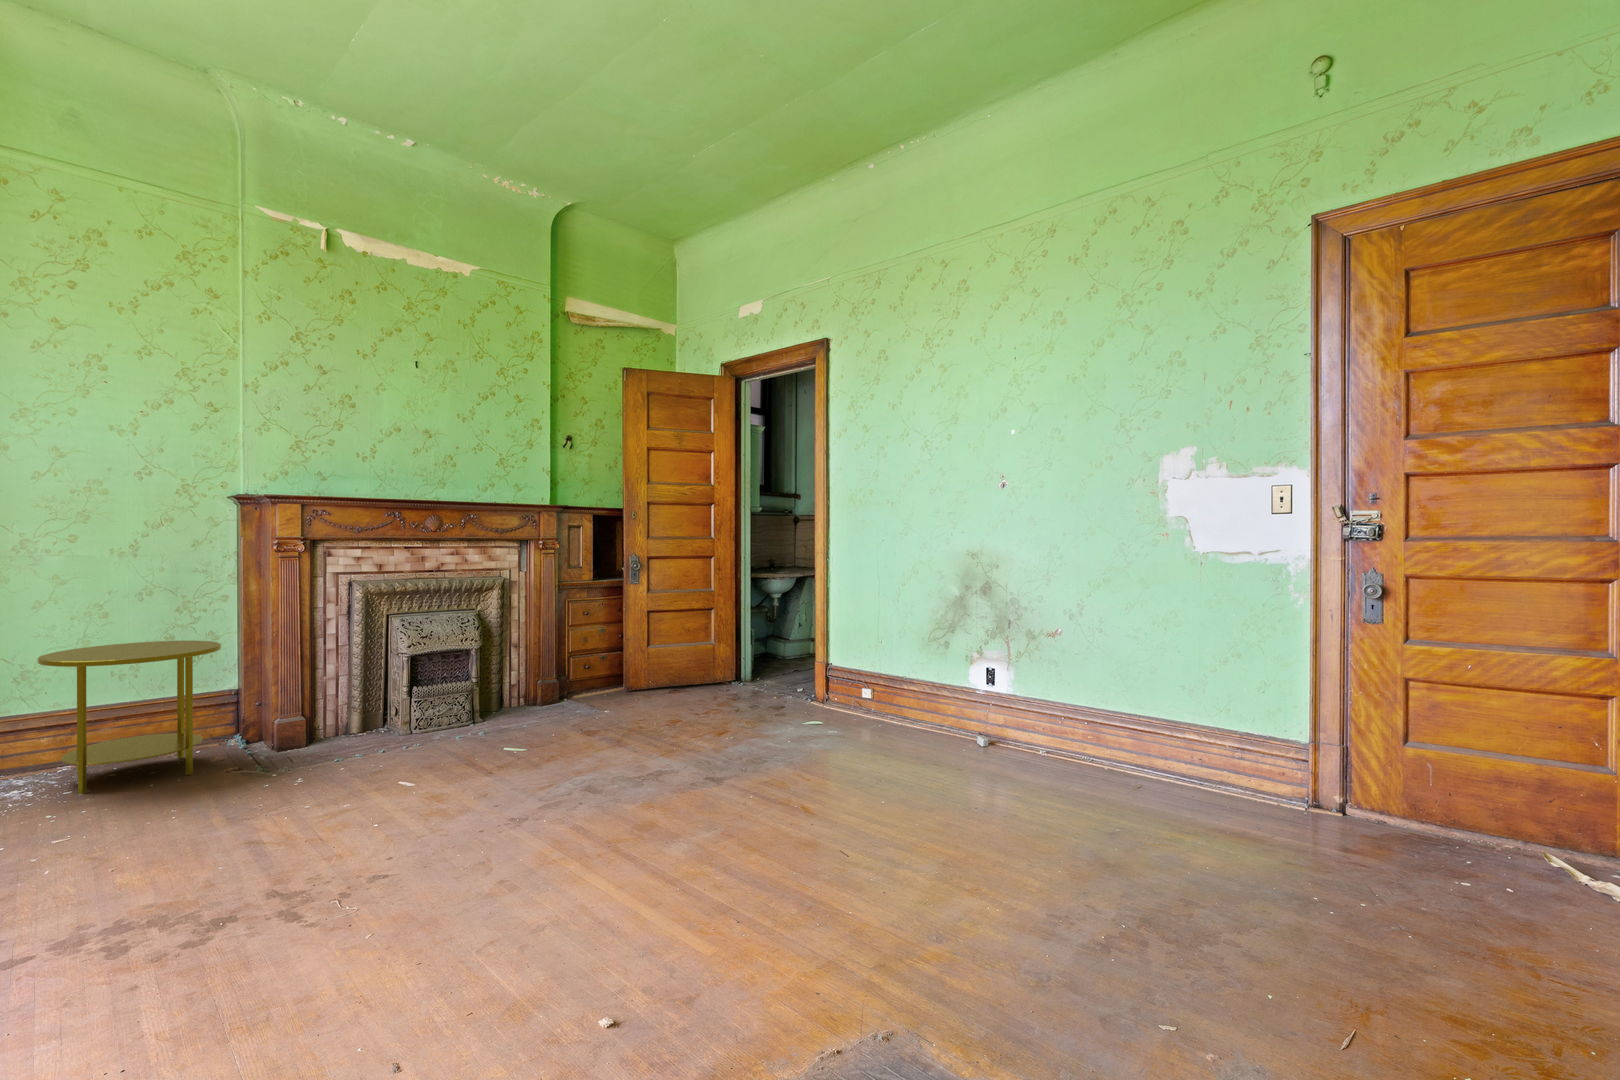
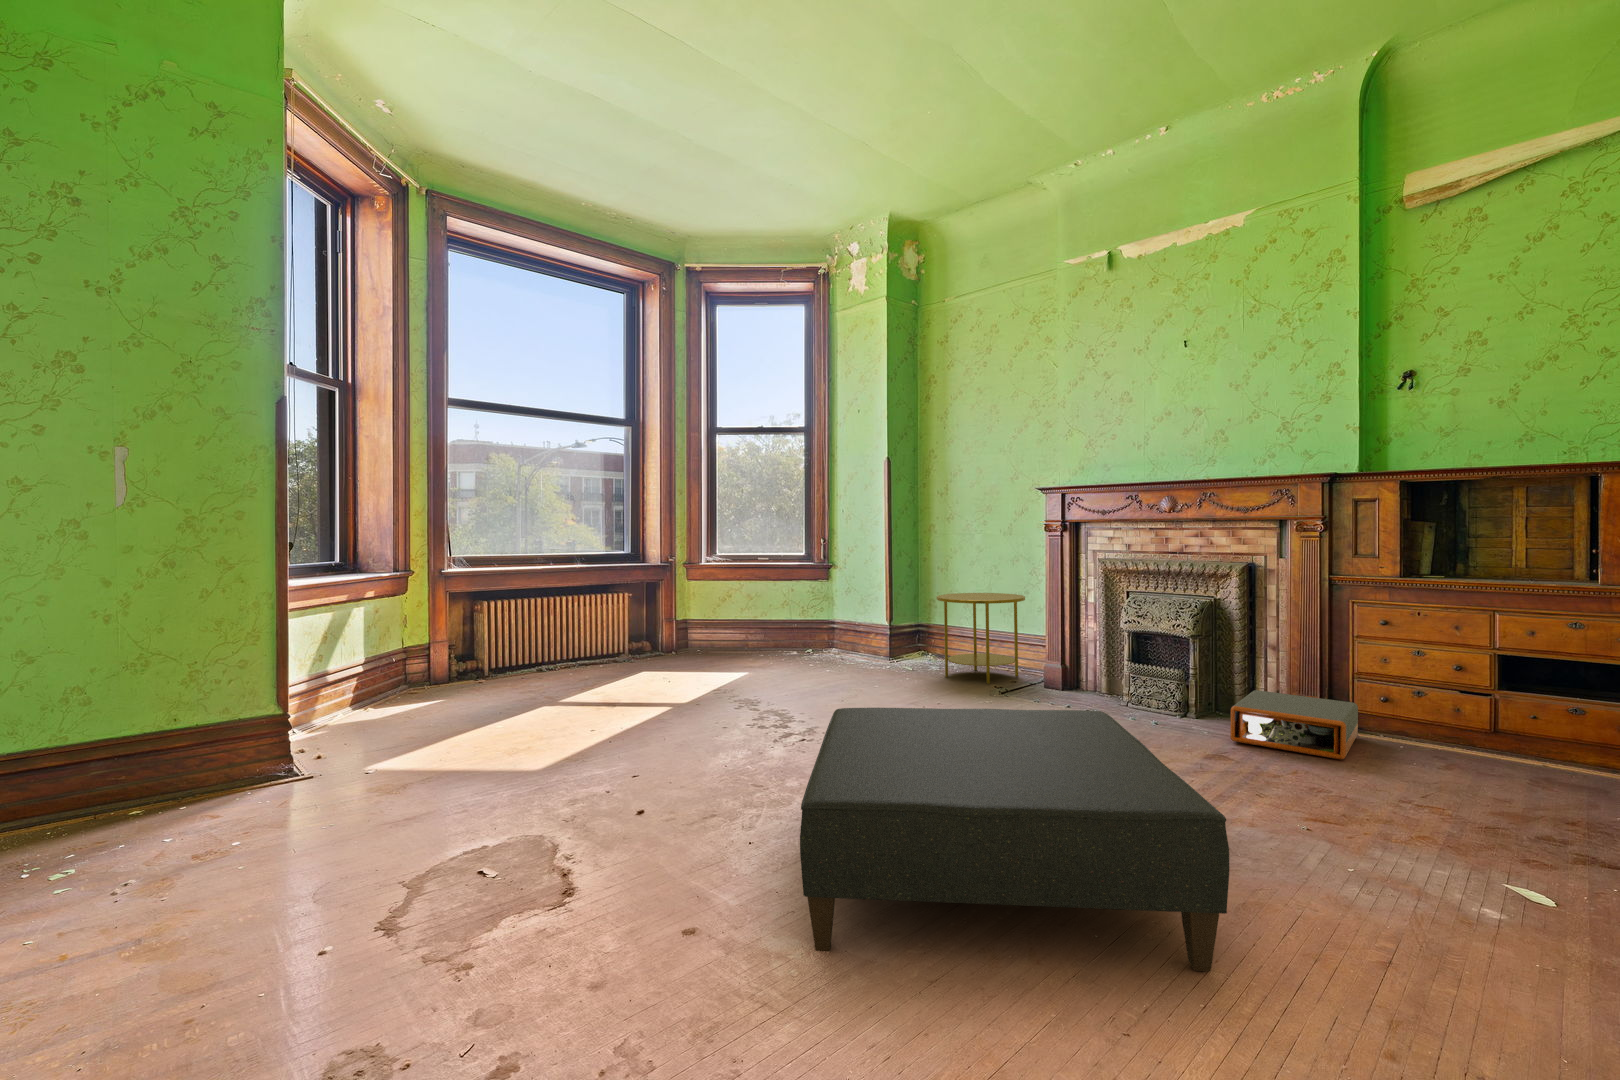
storage box: none [515,675,623,723] -> present [1230,690,1358,759]
ottoman: none [628,693,943,878] -> present [800,708,1229,971]

